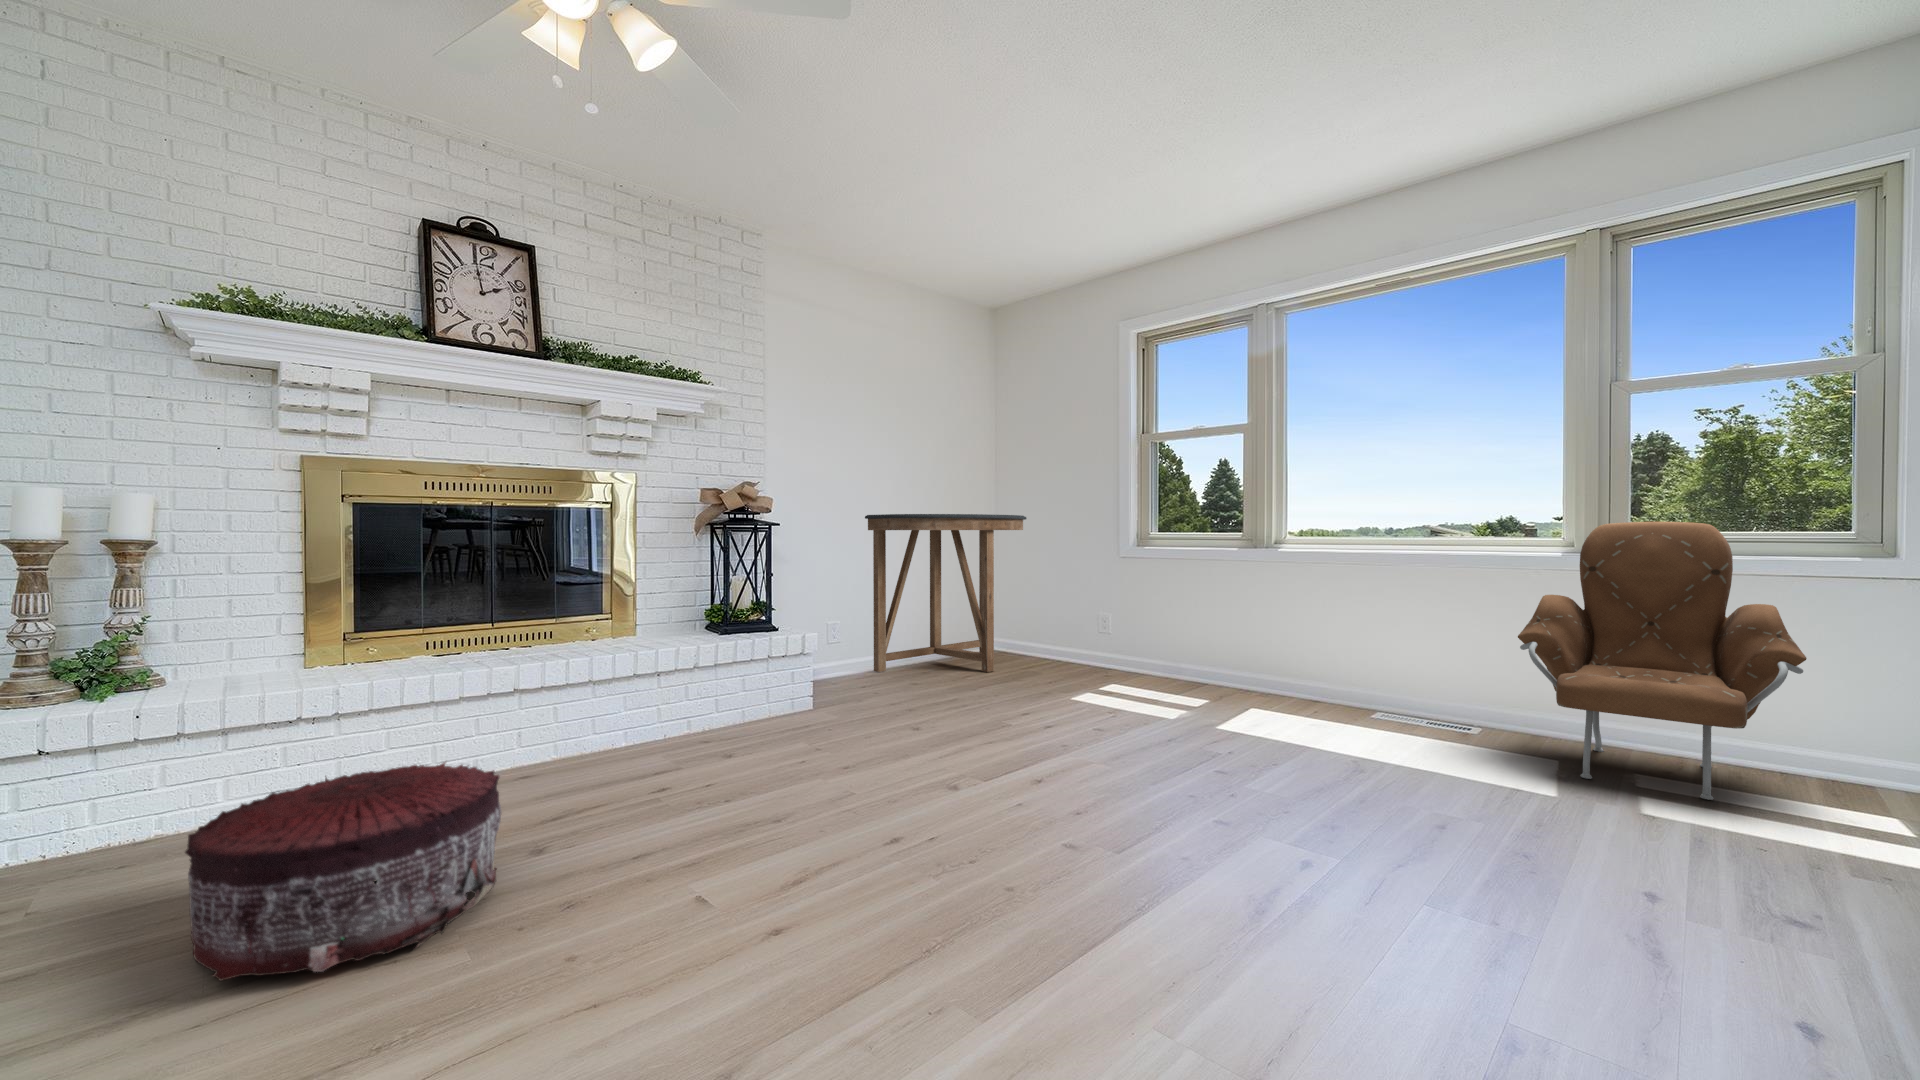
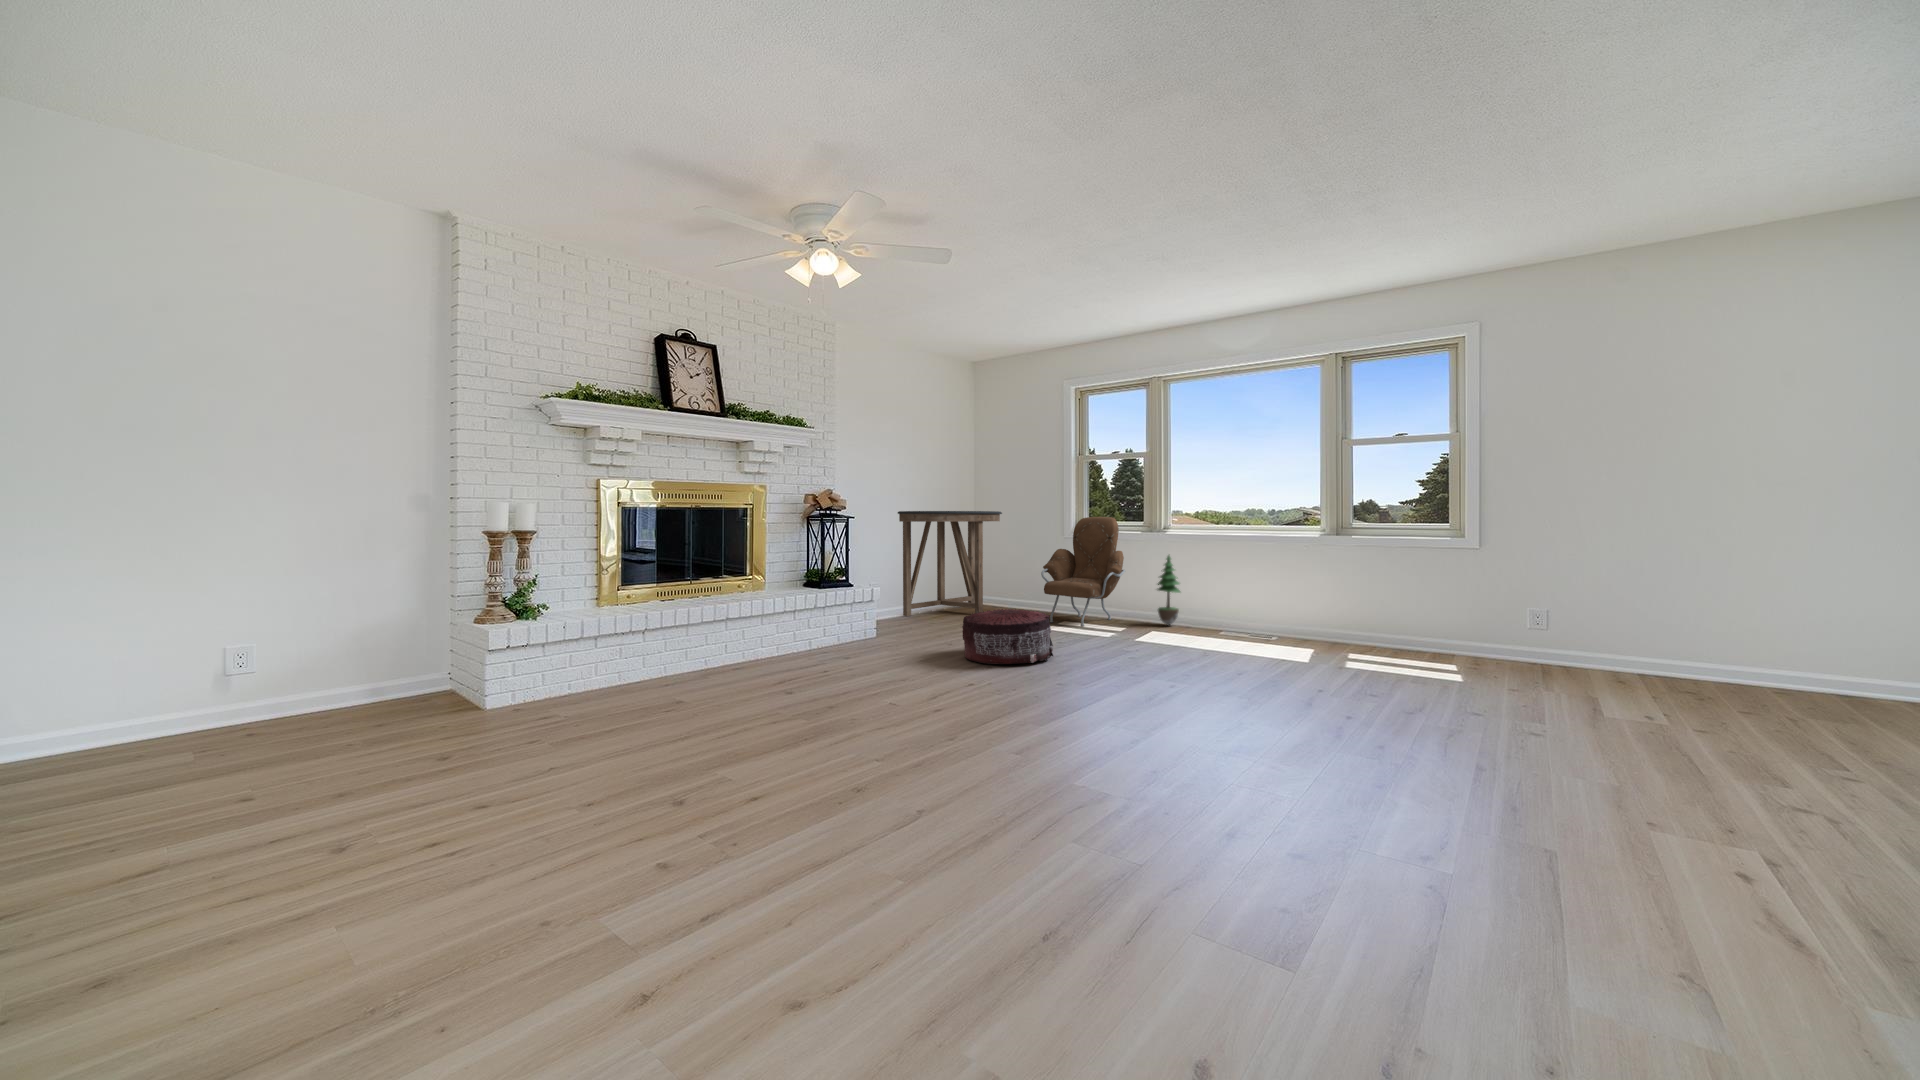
armchair: present [1518,522,1807,800] -> present [1041,517,1125,626]
potted tree: none [1262,581,1308,700] -> present [1157,555,1180,626]
pouf: present [185,762,501,980] -> present [962,609,1053,664]

